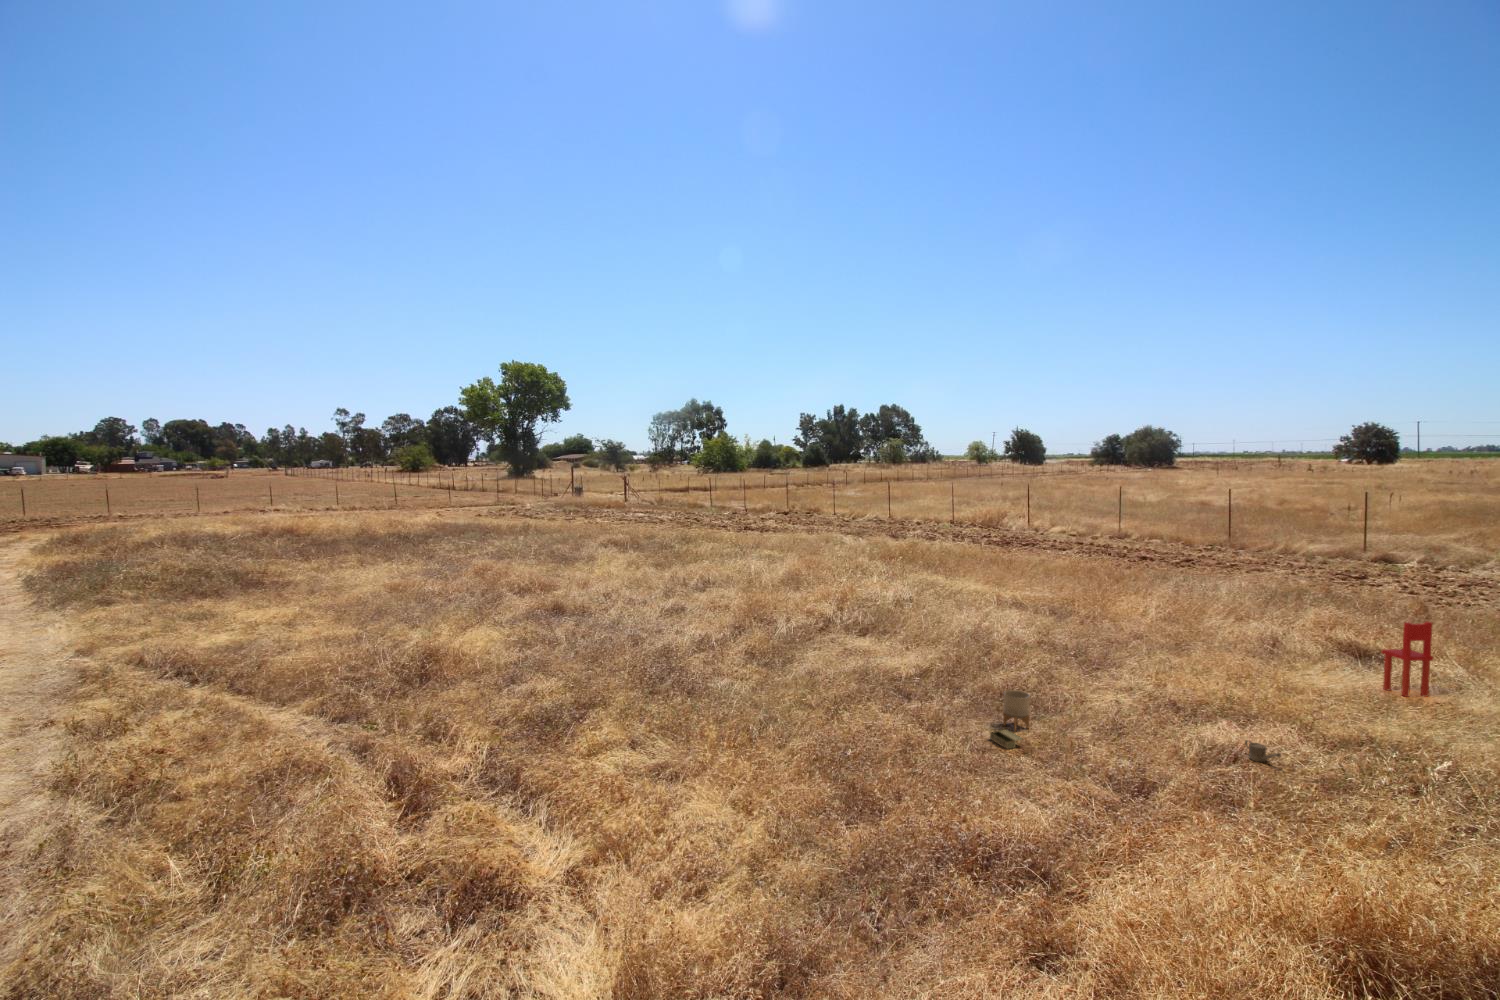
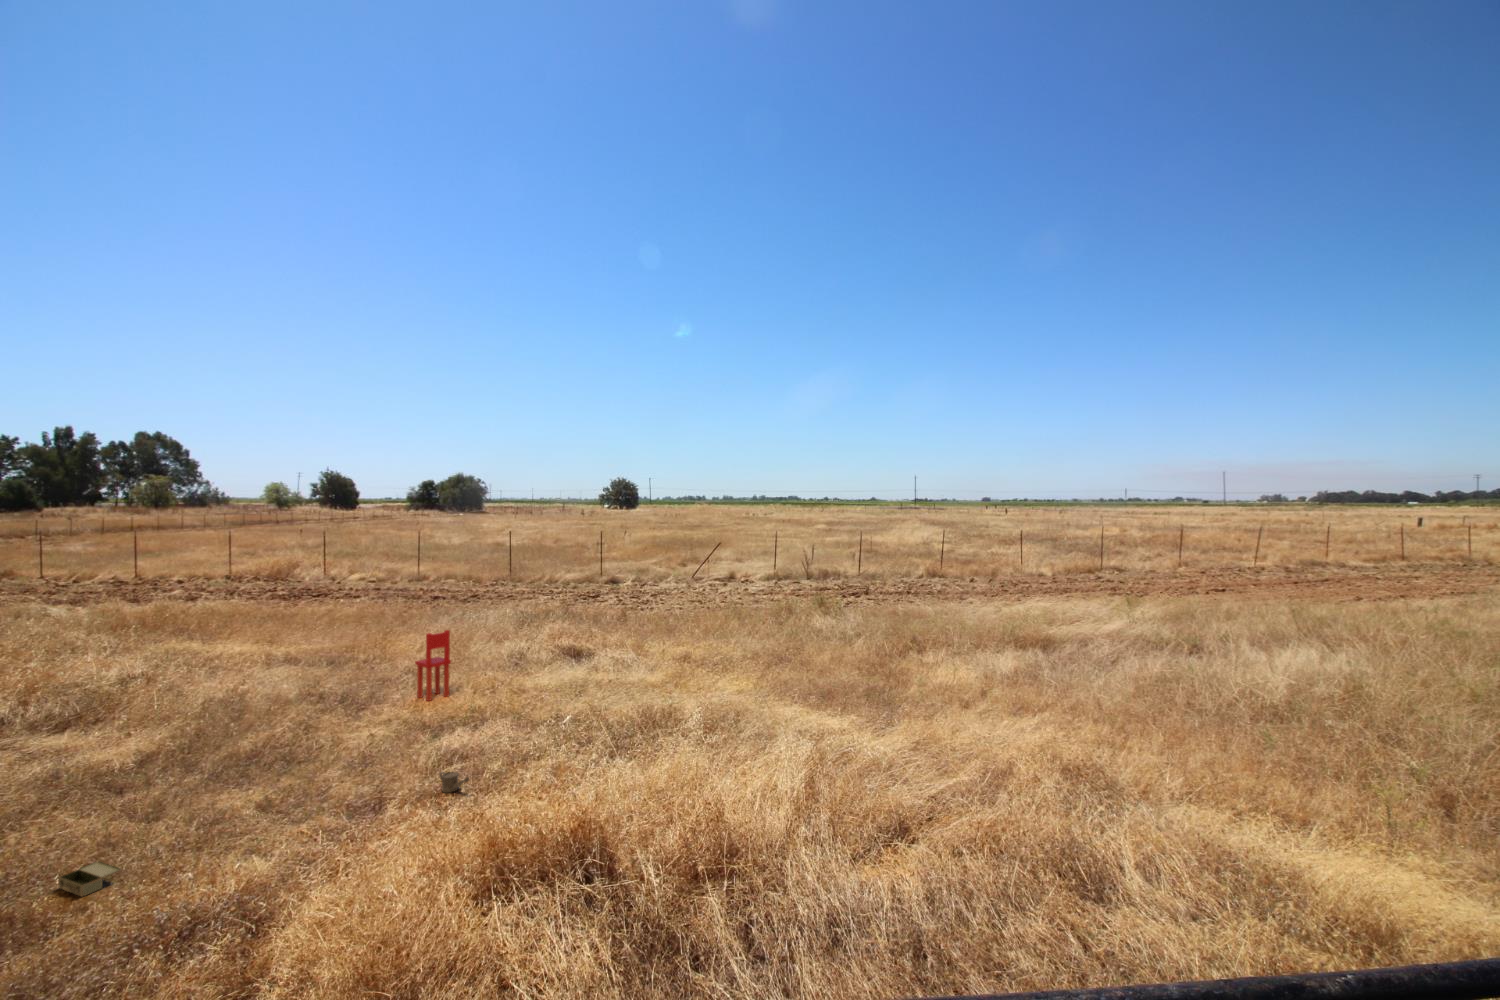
chair: present [1382,622,1433,697] -> present [415,630,451,701]
planter: present [1003,690,1030,731] -> none [105,792,155,857]

